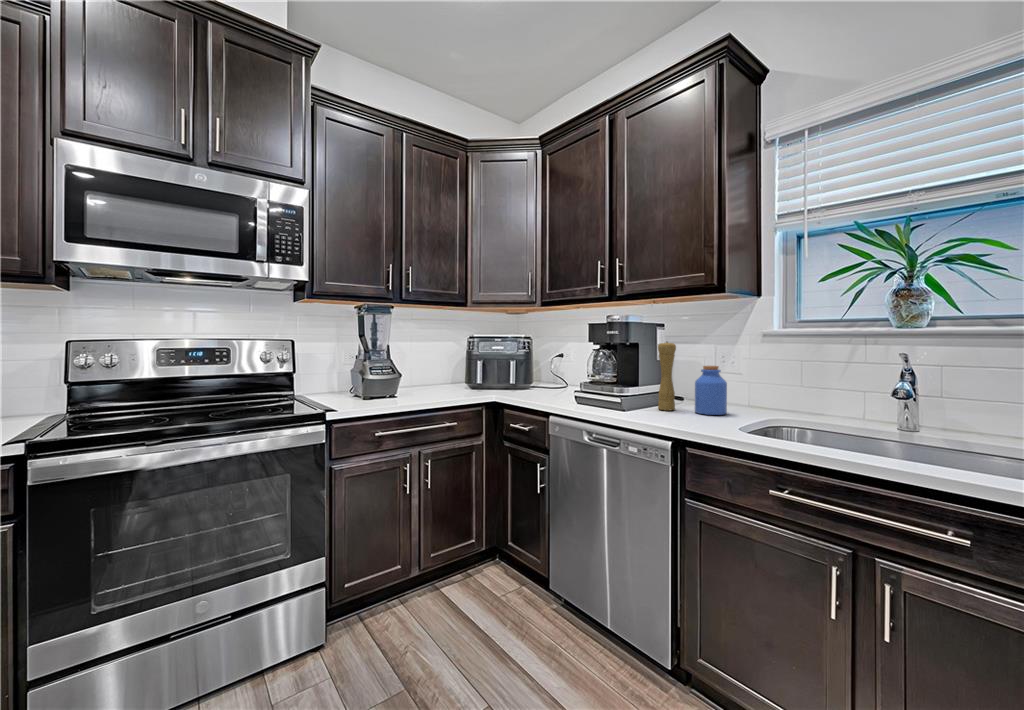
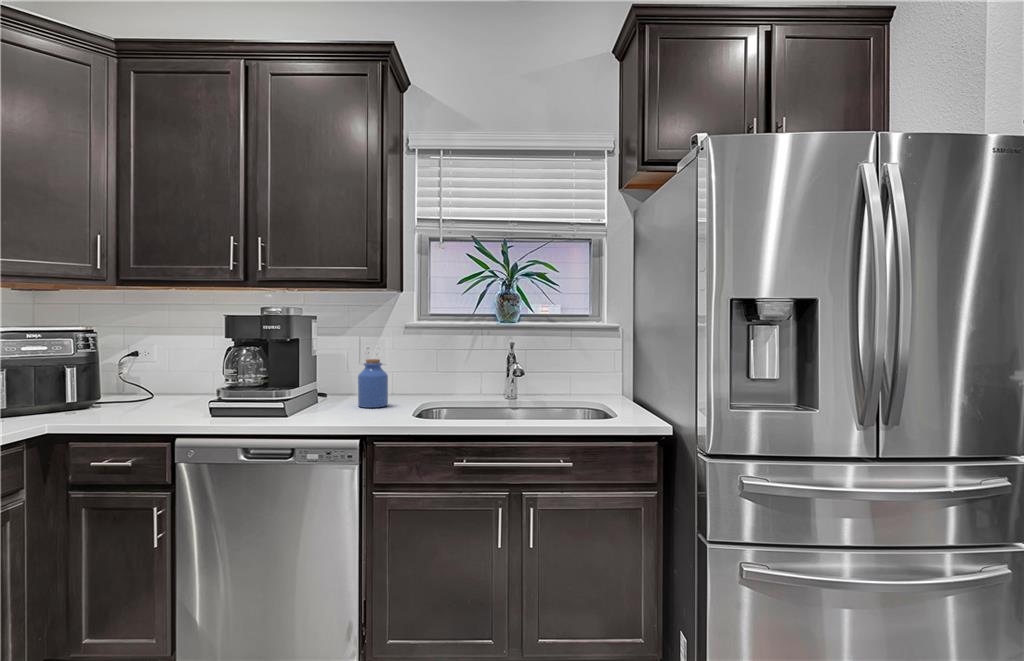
pepper mill: present [658,342,676,410] -> none [320,335,339,408]

